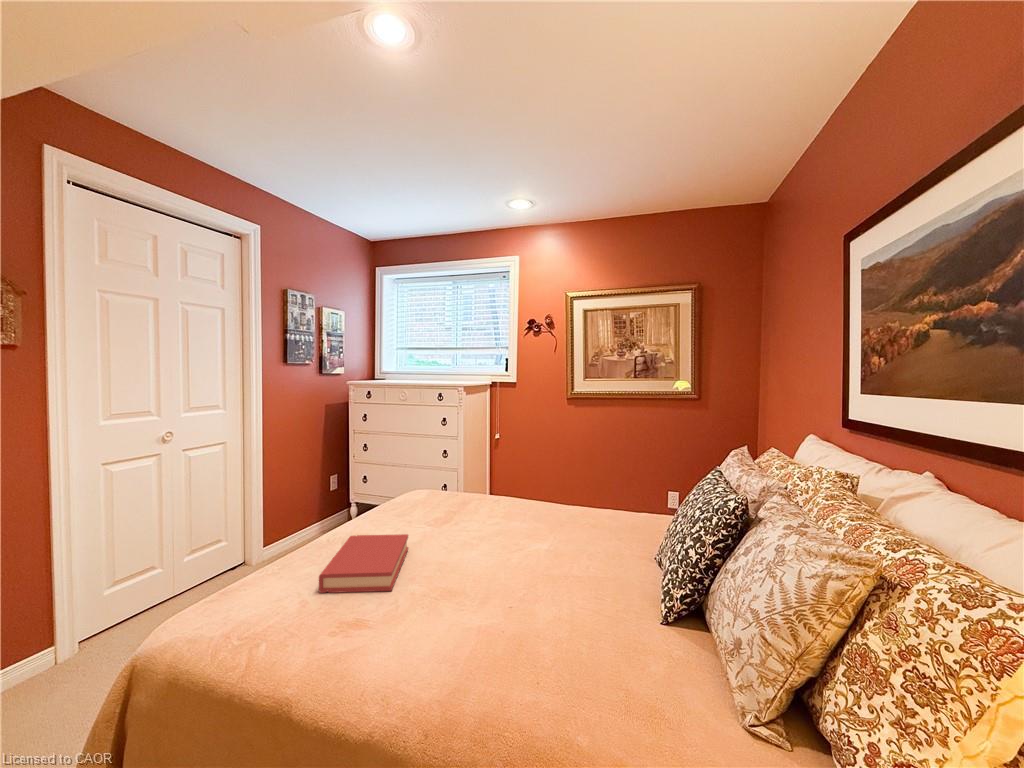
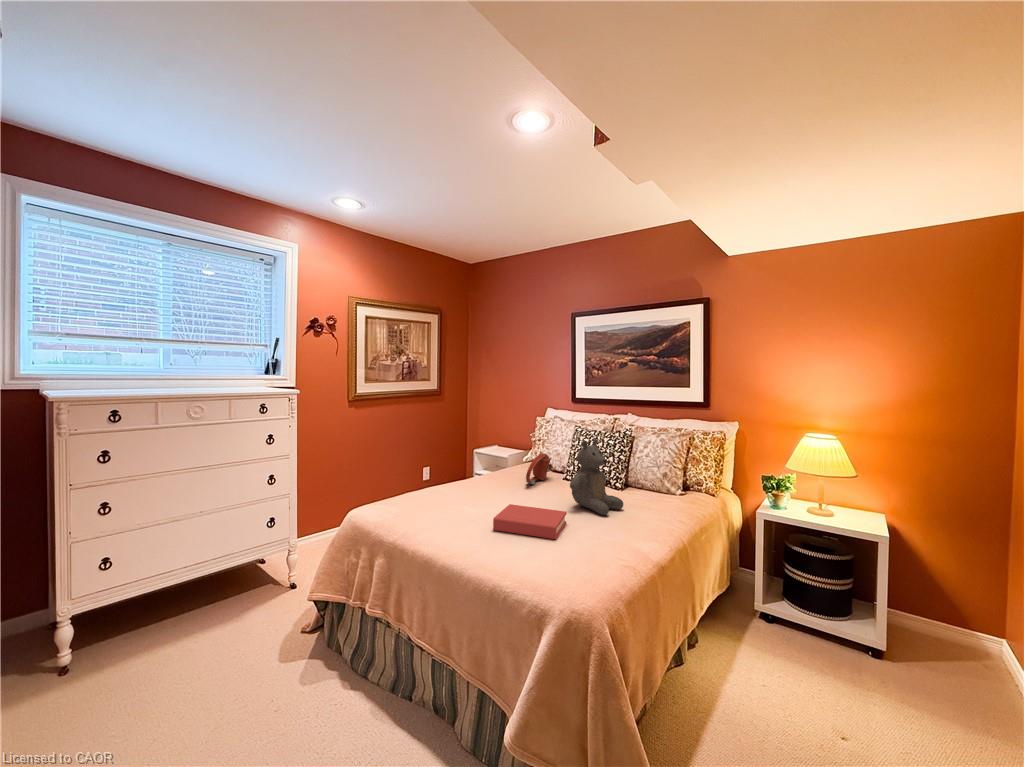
teddy bear: none [442,476,545,633] -> present [570,439,623,515]
handbag: none [543,497,634,543] -> present [526,453,552,484]

